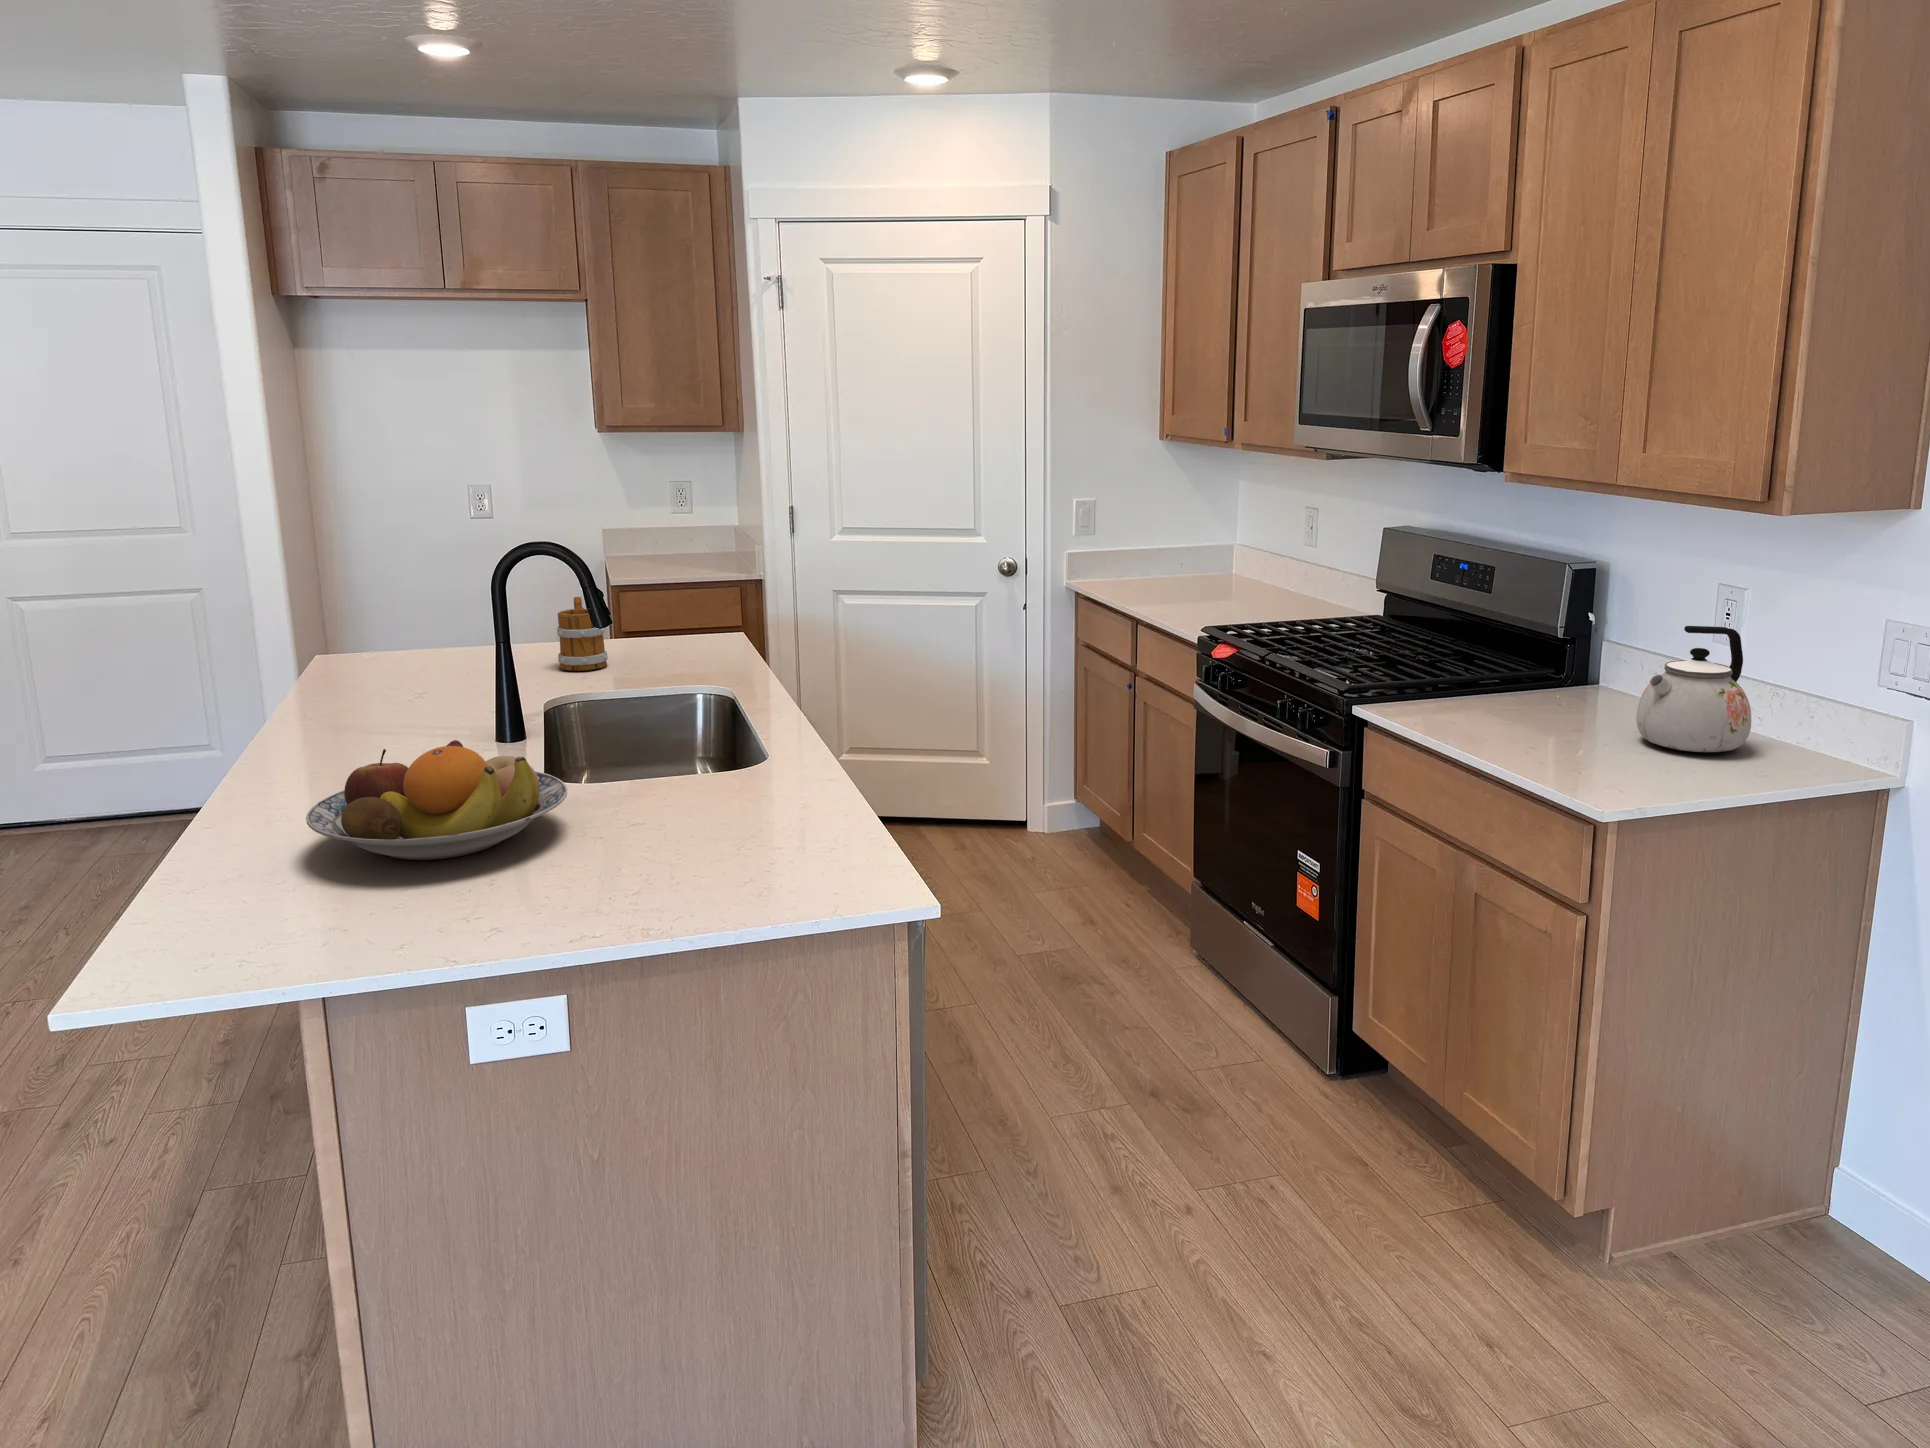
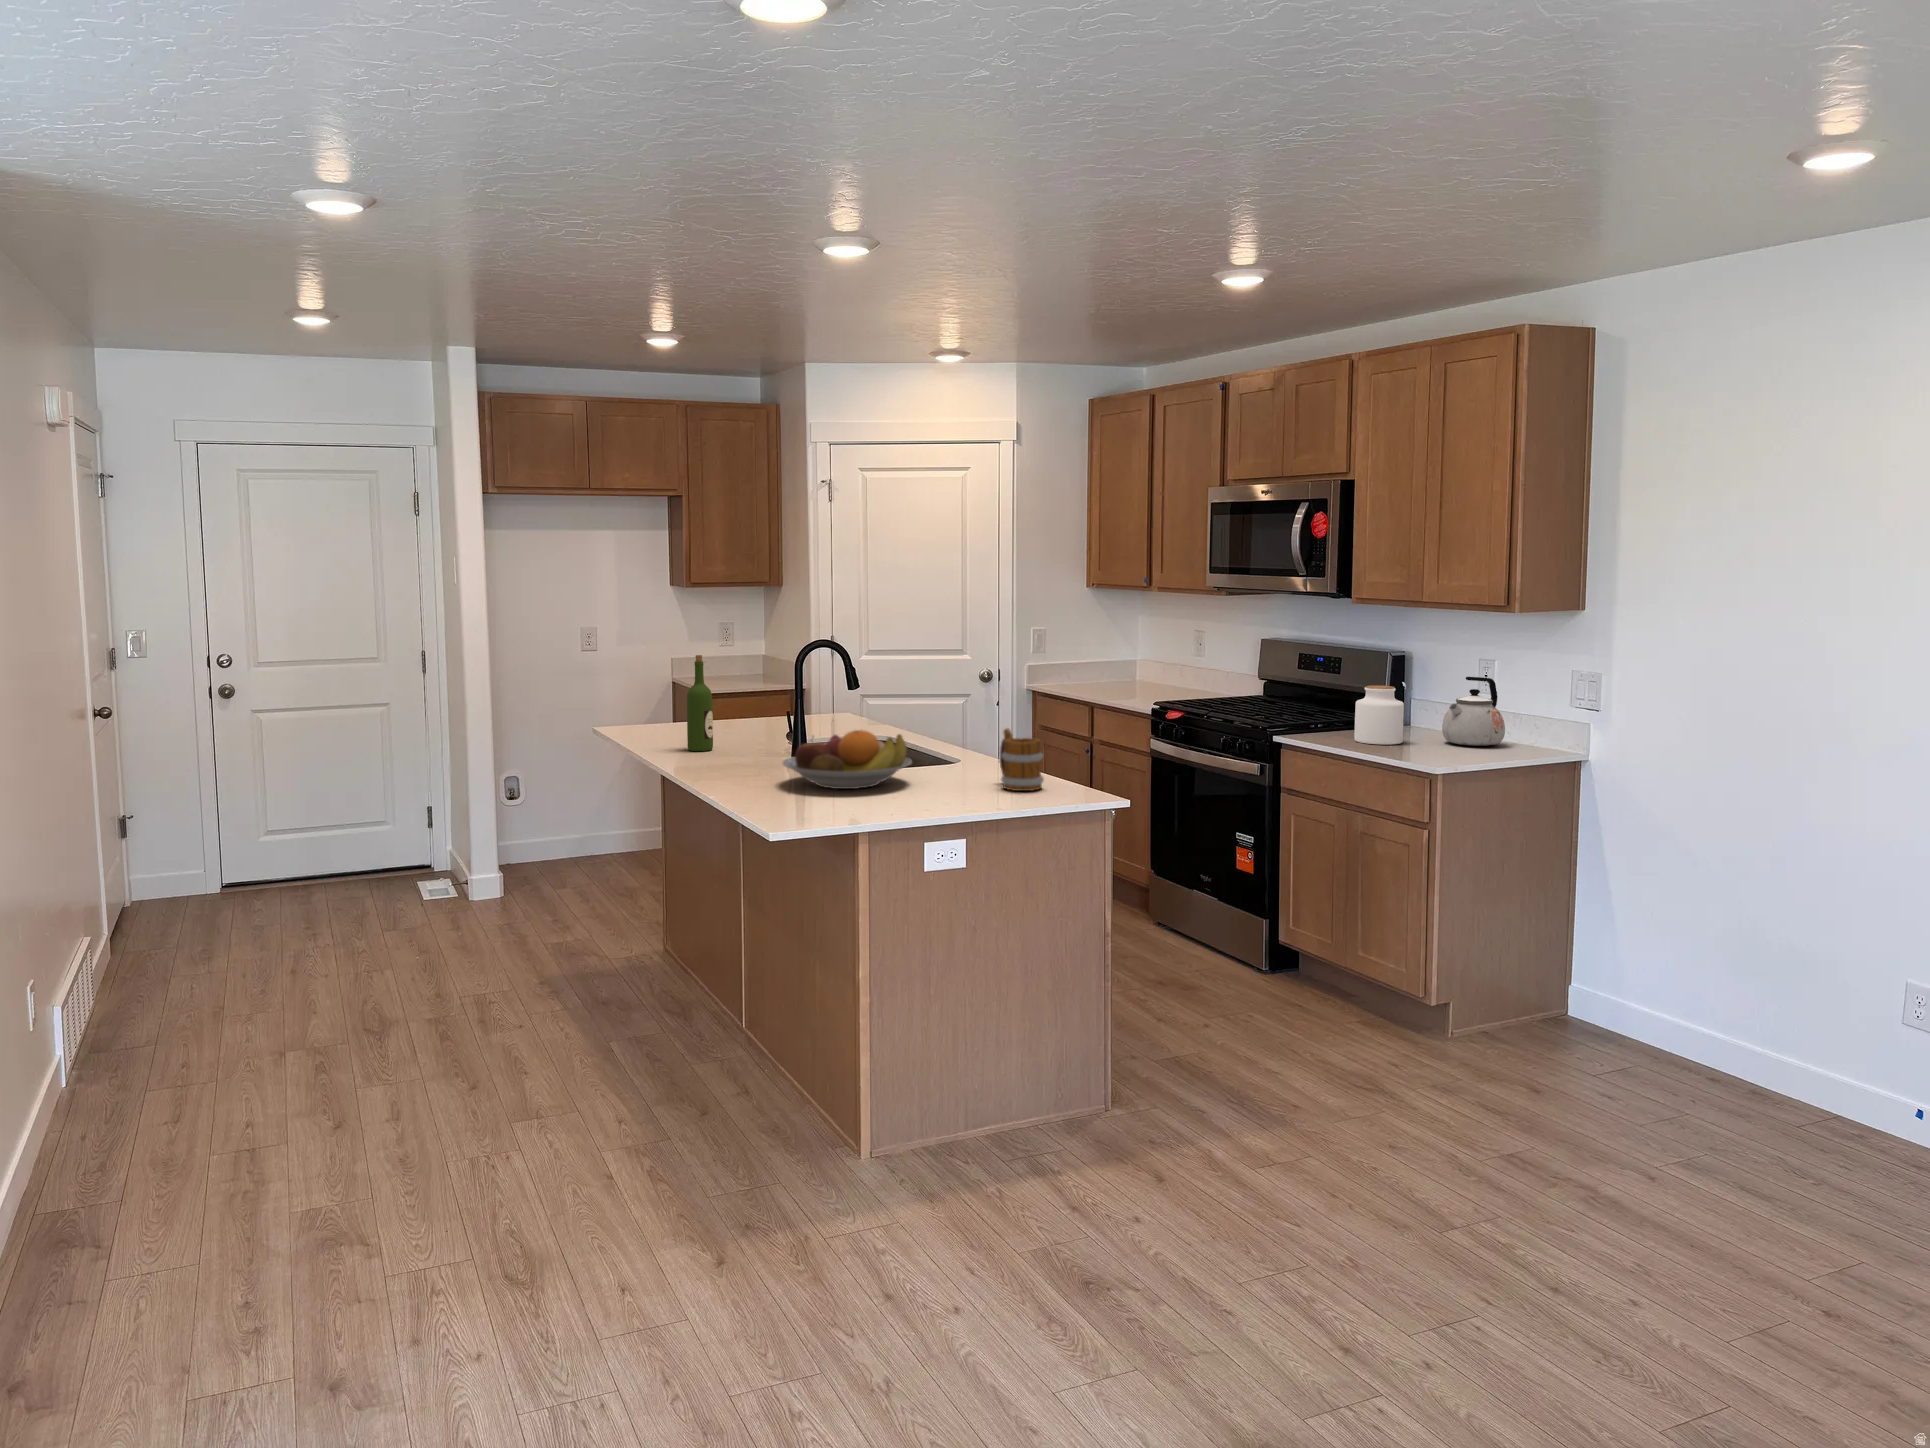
wine bottle: none [331,571,385,730] -> present [687,655,713,751]
mug: present [557,597,608,671] -> present [1000,729,1044,791]
jar: none [1477,635,1567,744] -> present [1354,685,1404,745]

